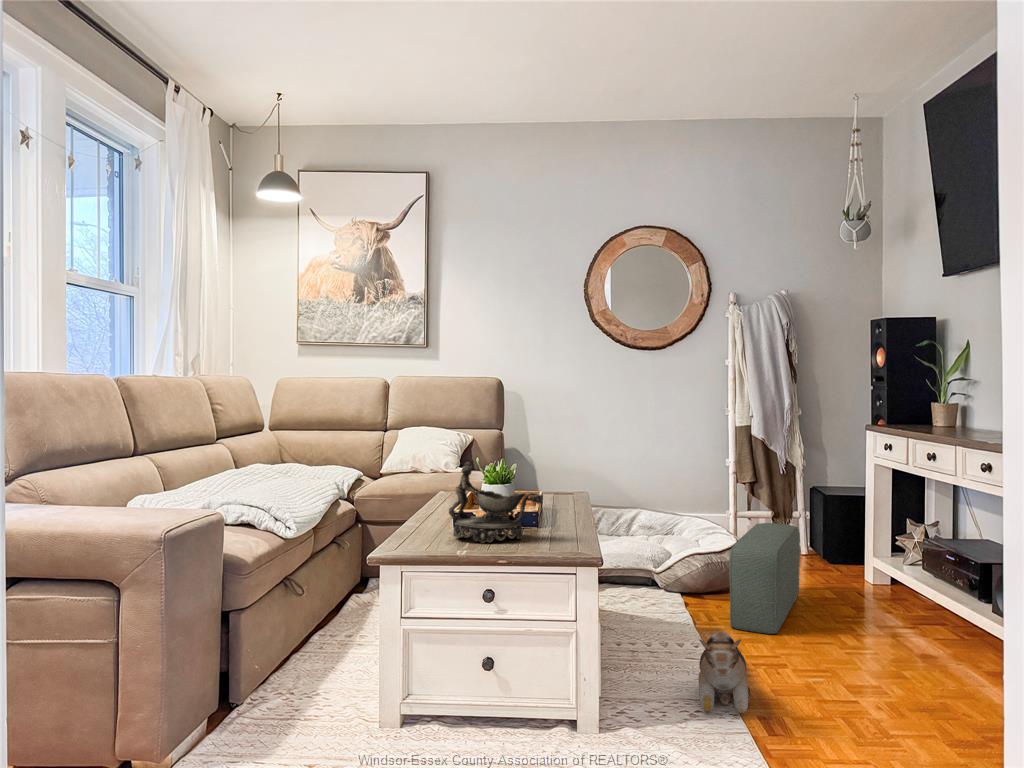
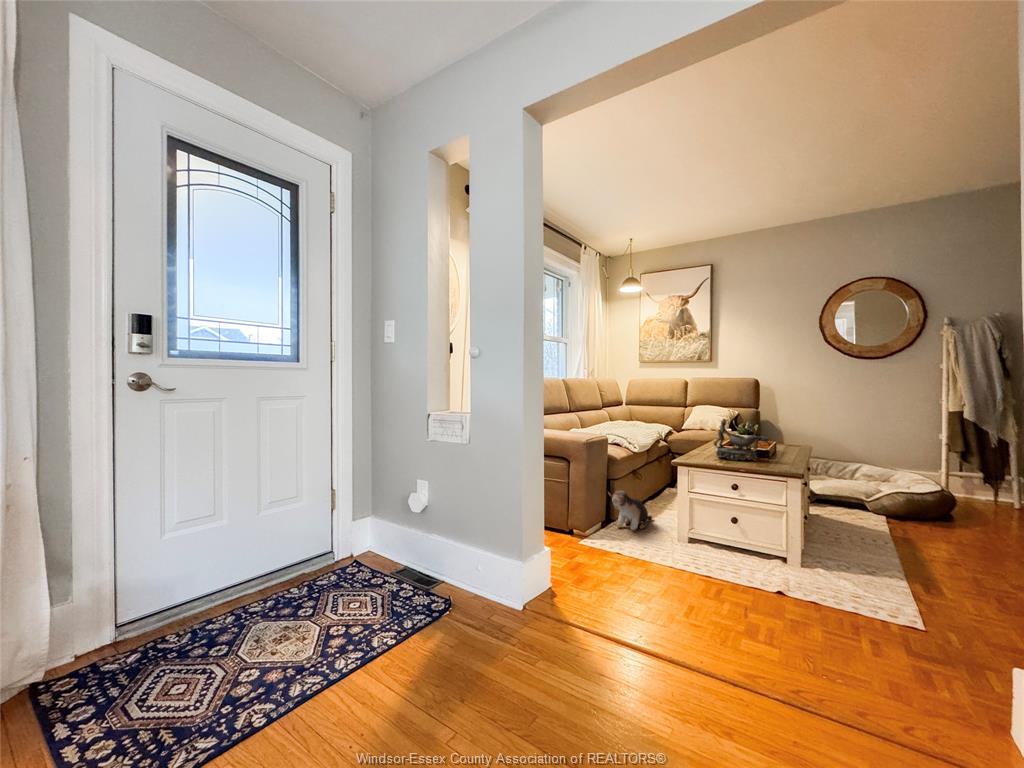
pouf: present [729,523,800,634] -> none [922,476,998,548]
plush toy: present [698,631,750,713] -> present [608,490,652,530]

